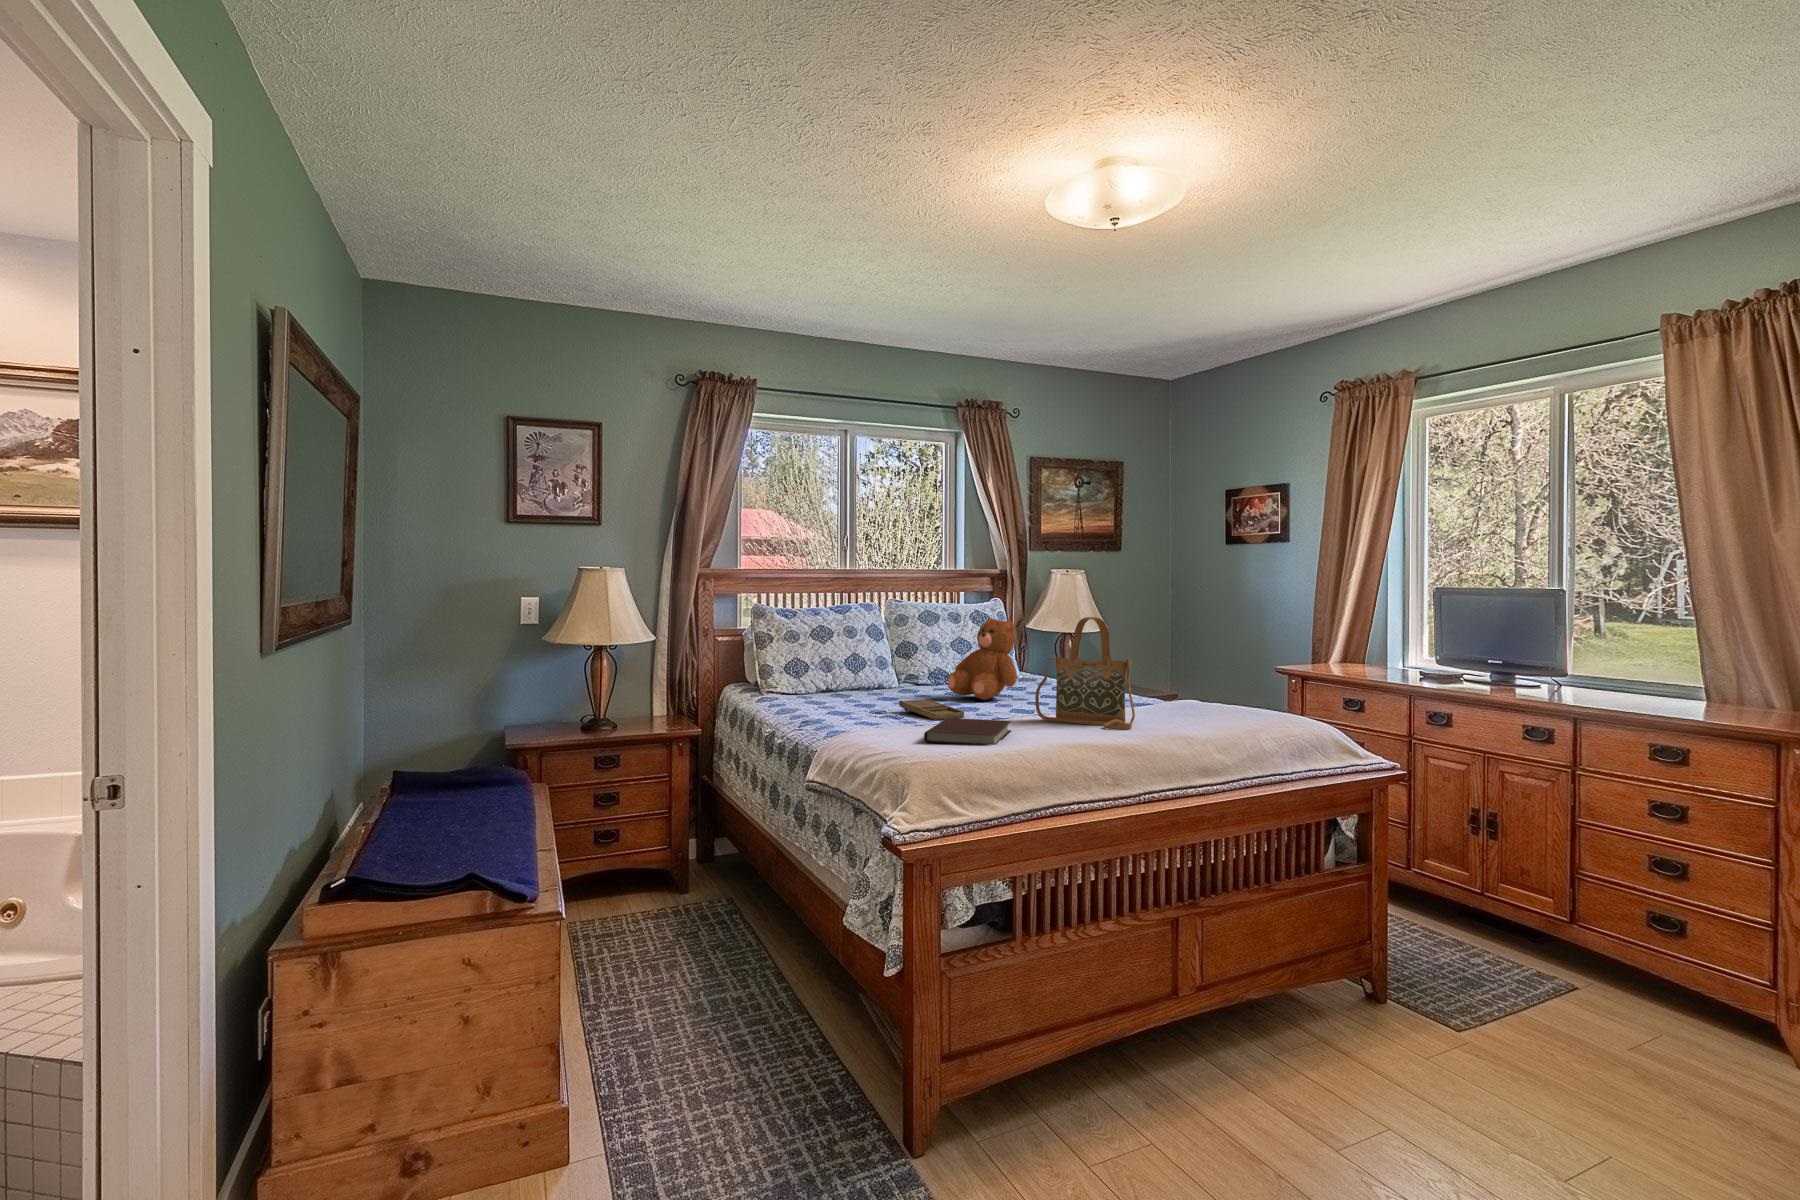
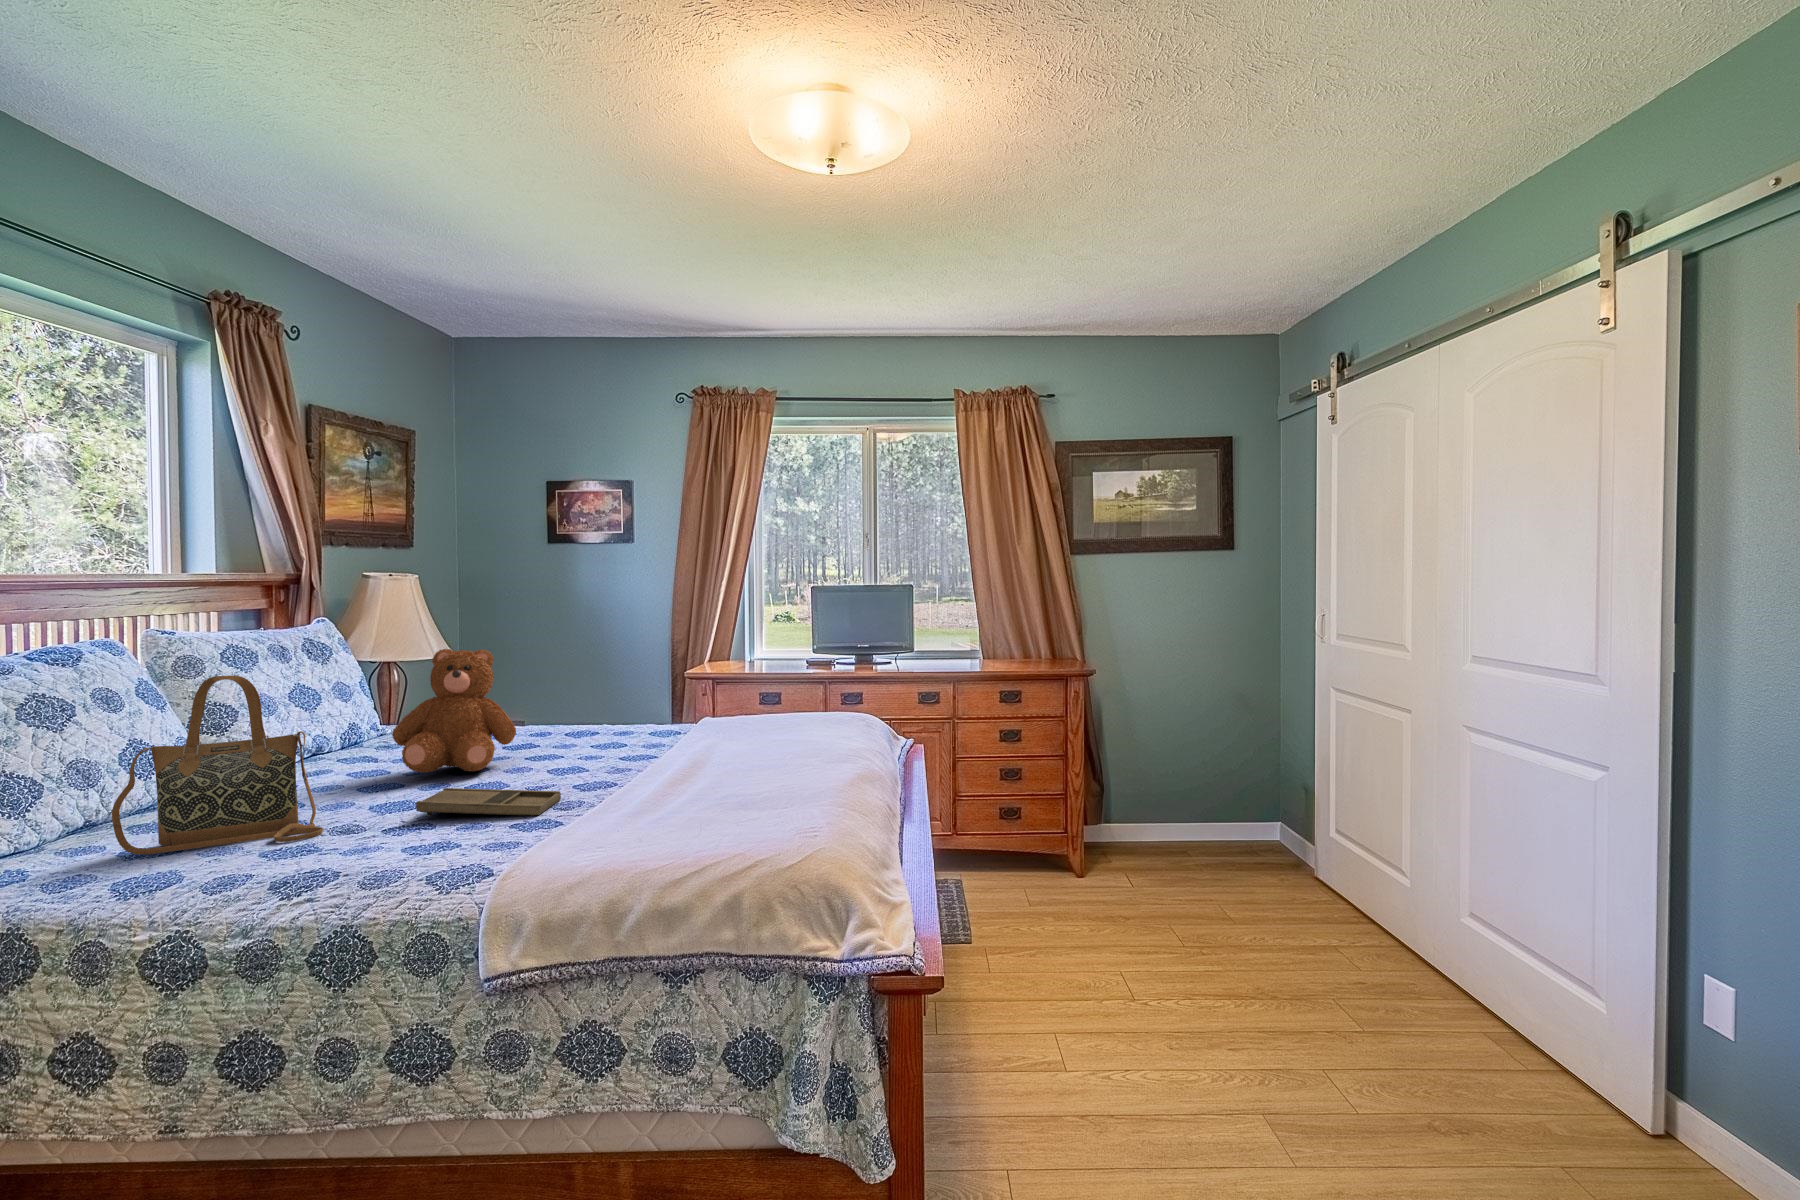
handbag: present [1035,617,1135,730] -> present [112,676,323,855]
notebook: present [924,718,1011,745] -> none [622,785,777,845]

